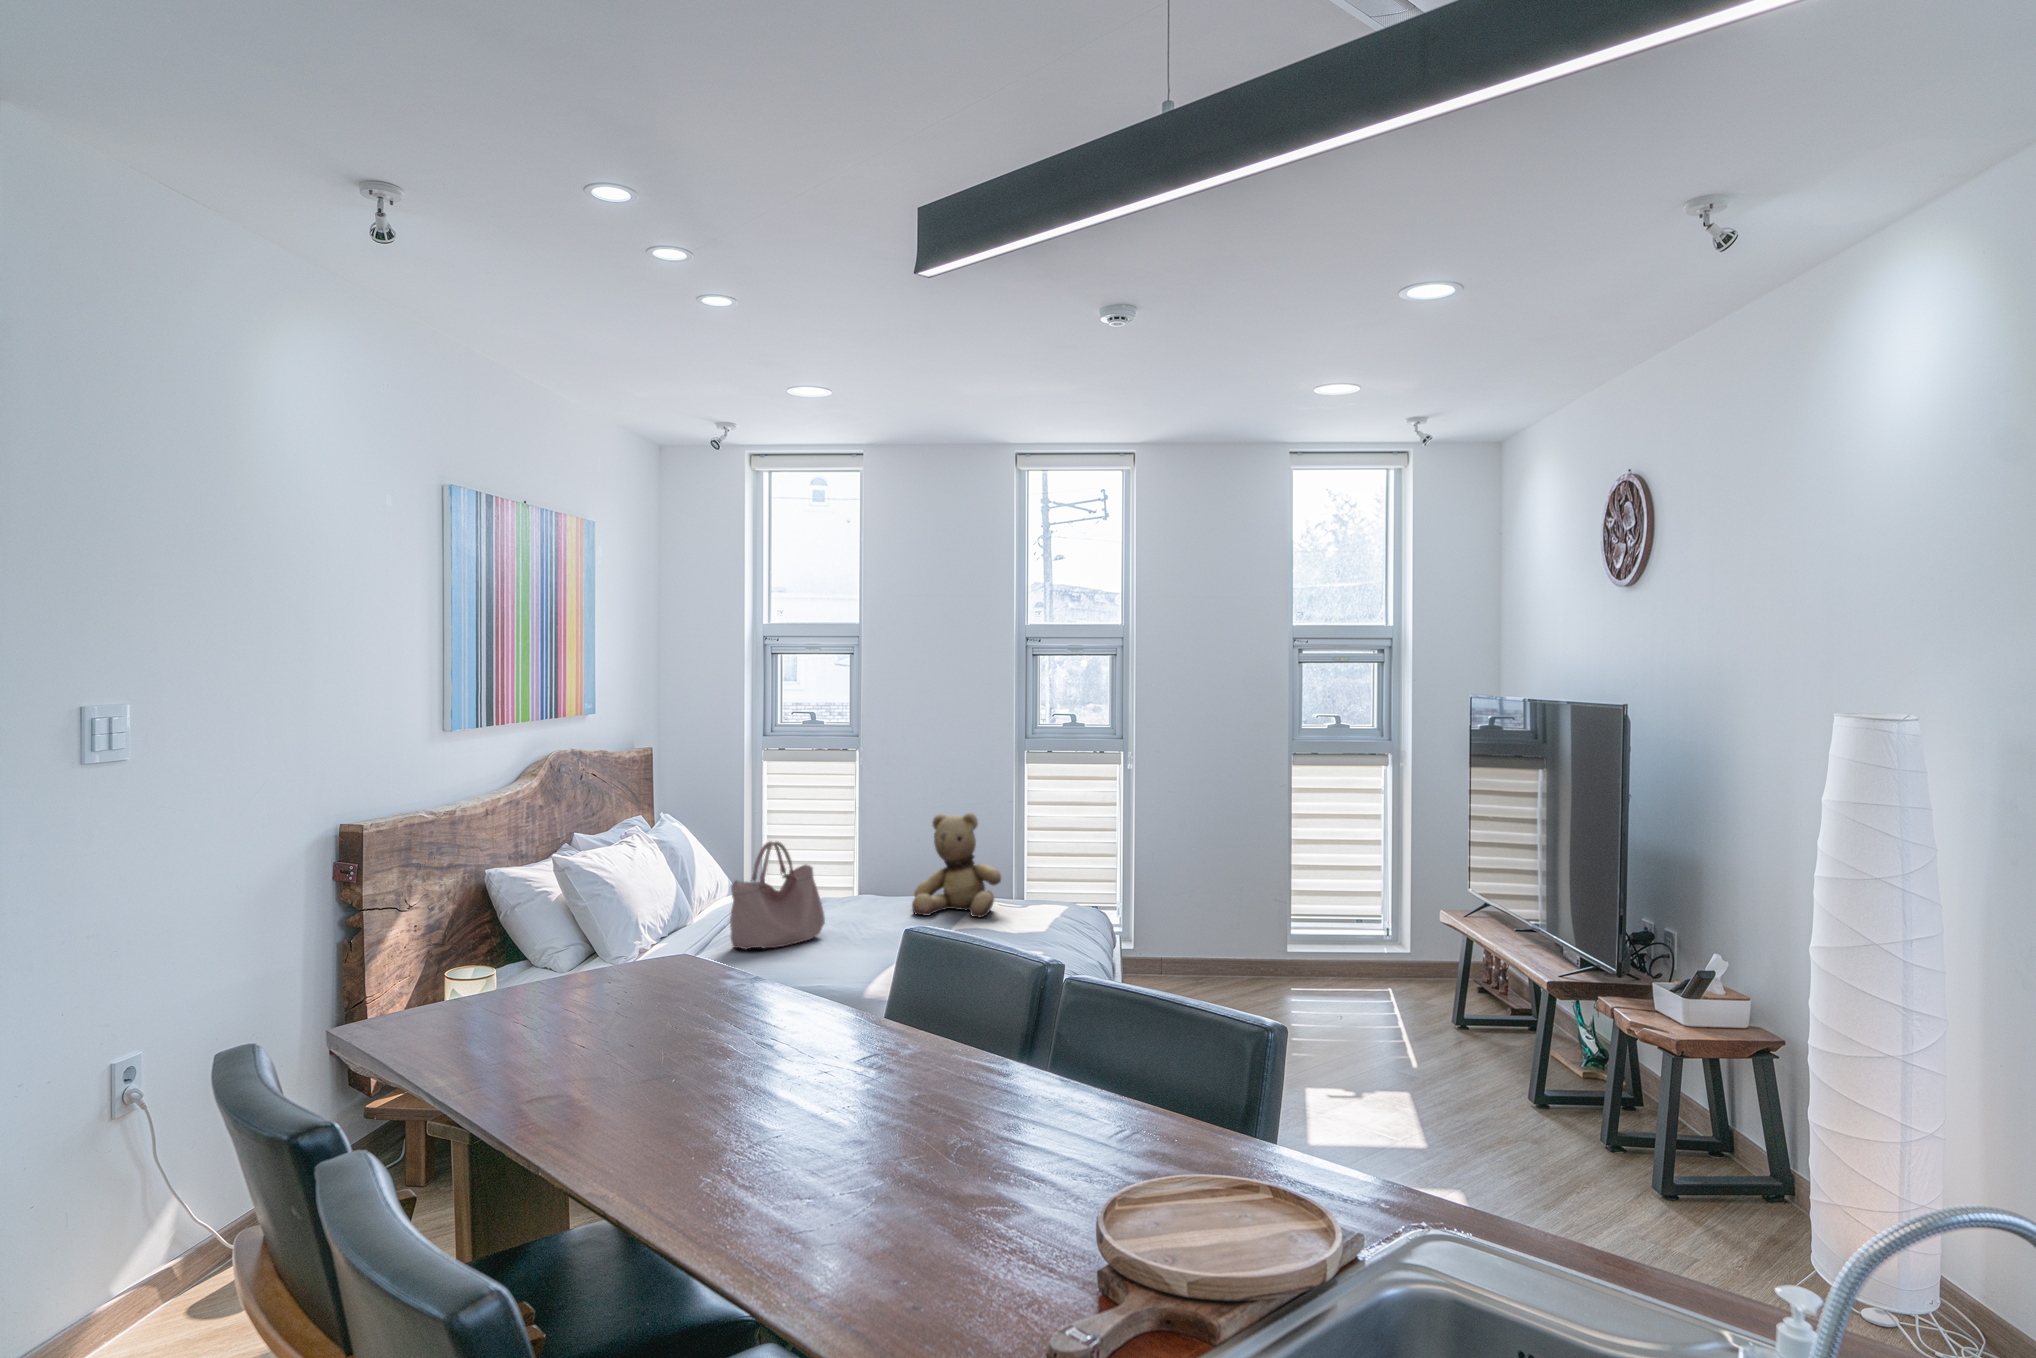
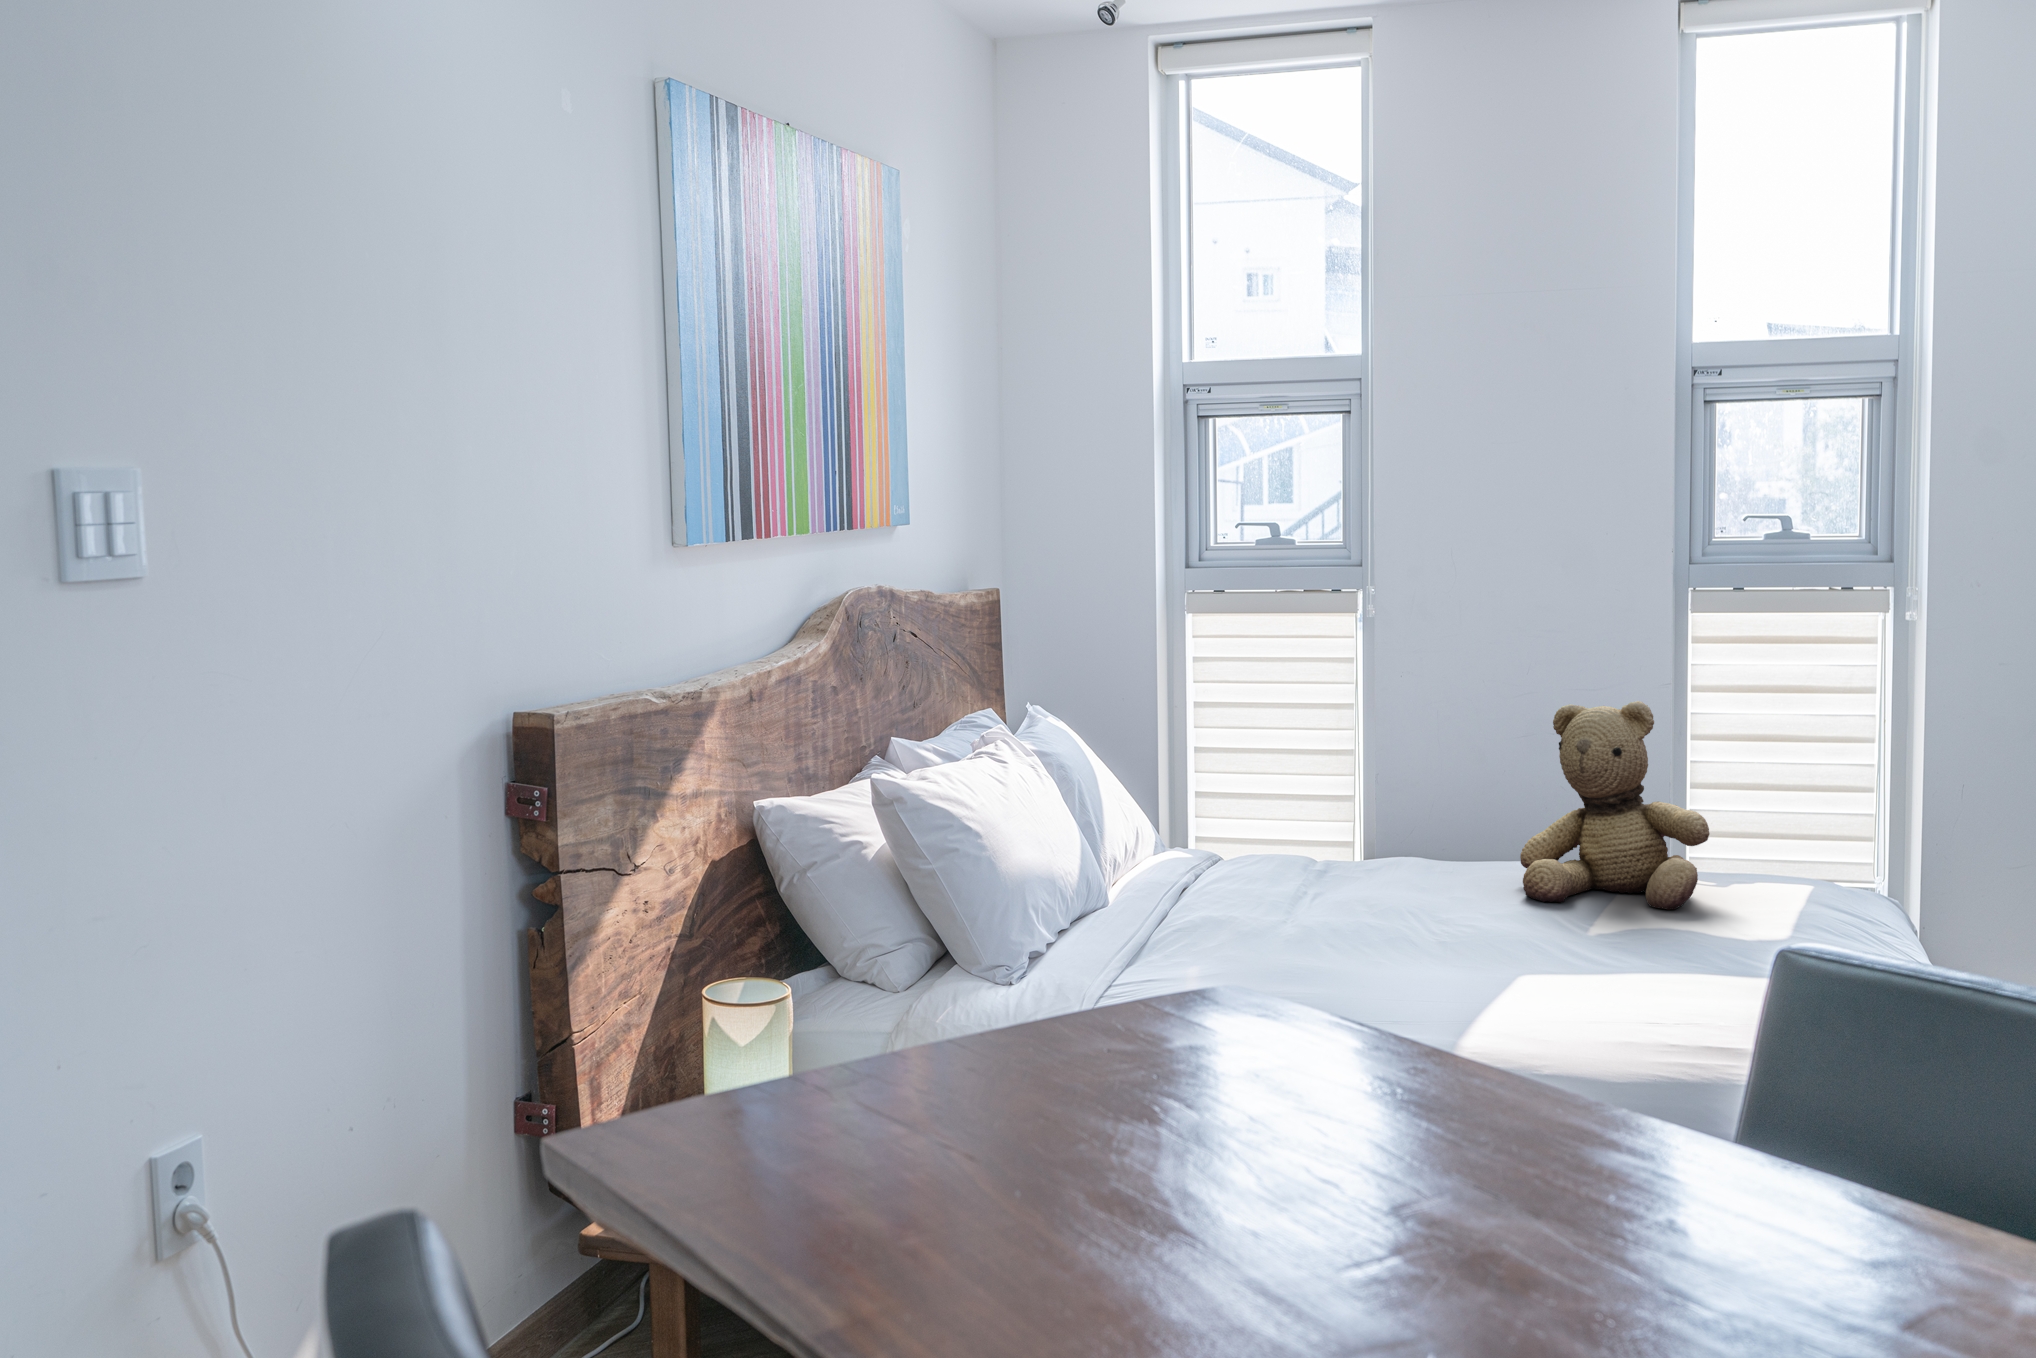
handbag: present [730,842,825,950] -> none [1199,754,1373,962]

